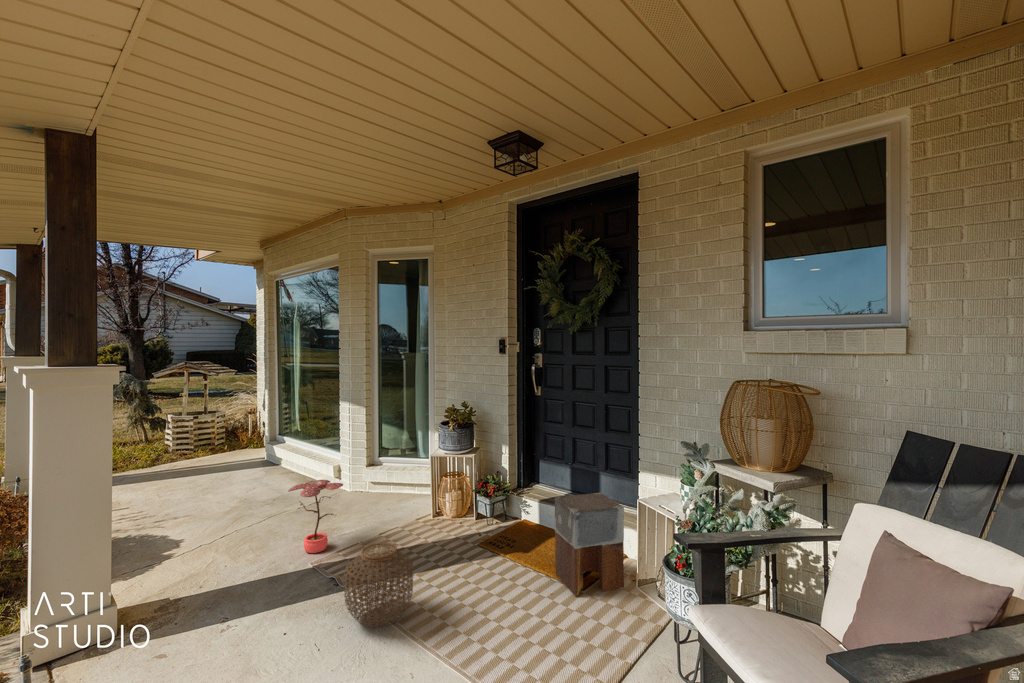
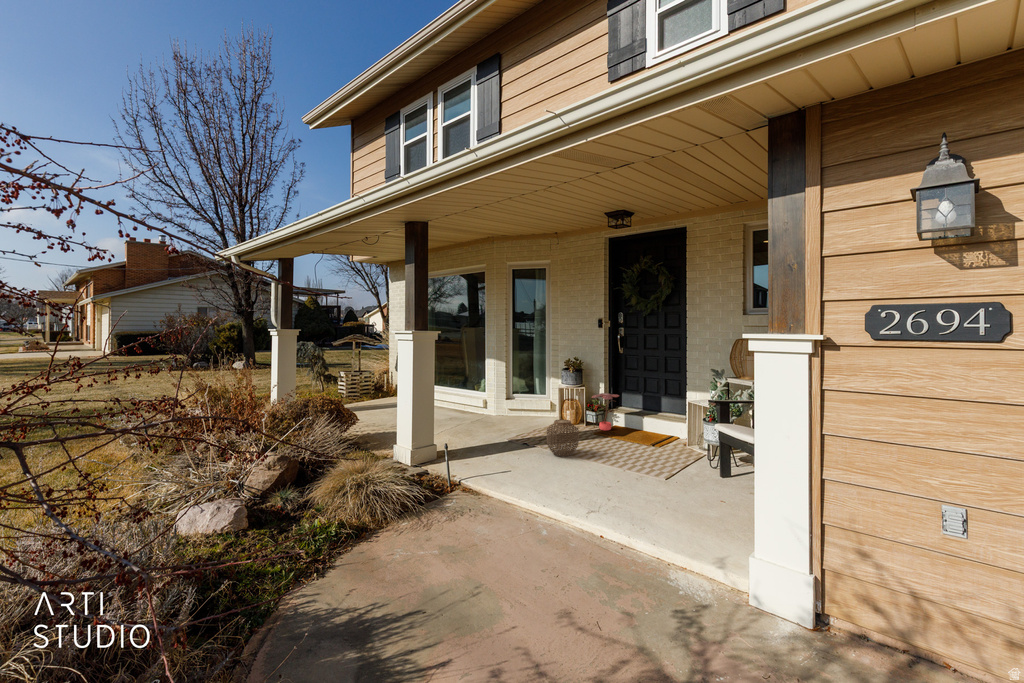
potted plant: present [288,480,343,553] -> present [592,393,619,430]
stool: present [555,493,624,596] -> none [642,401,680,448]

